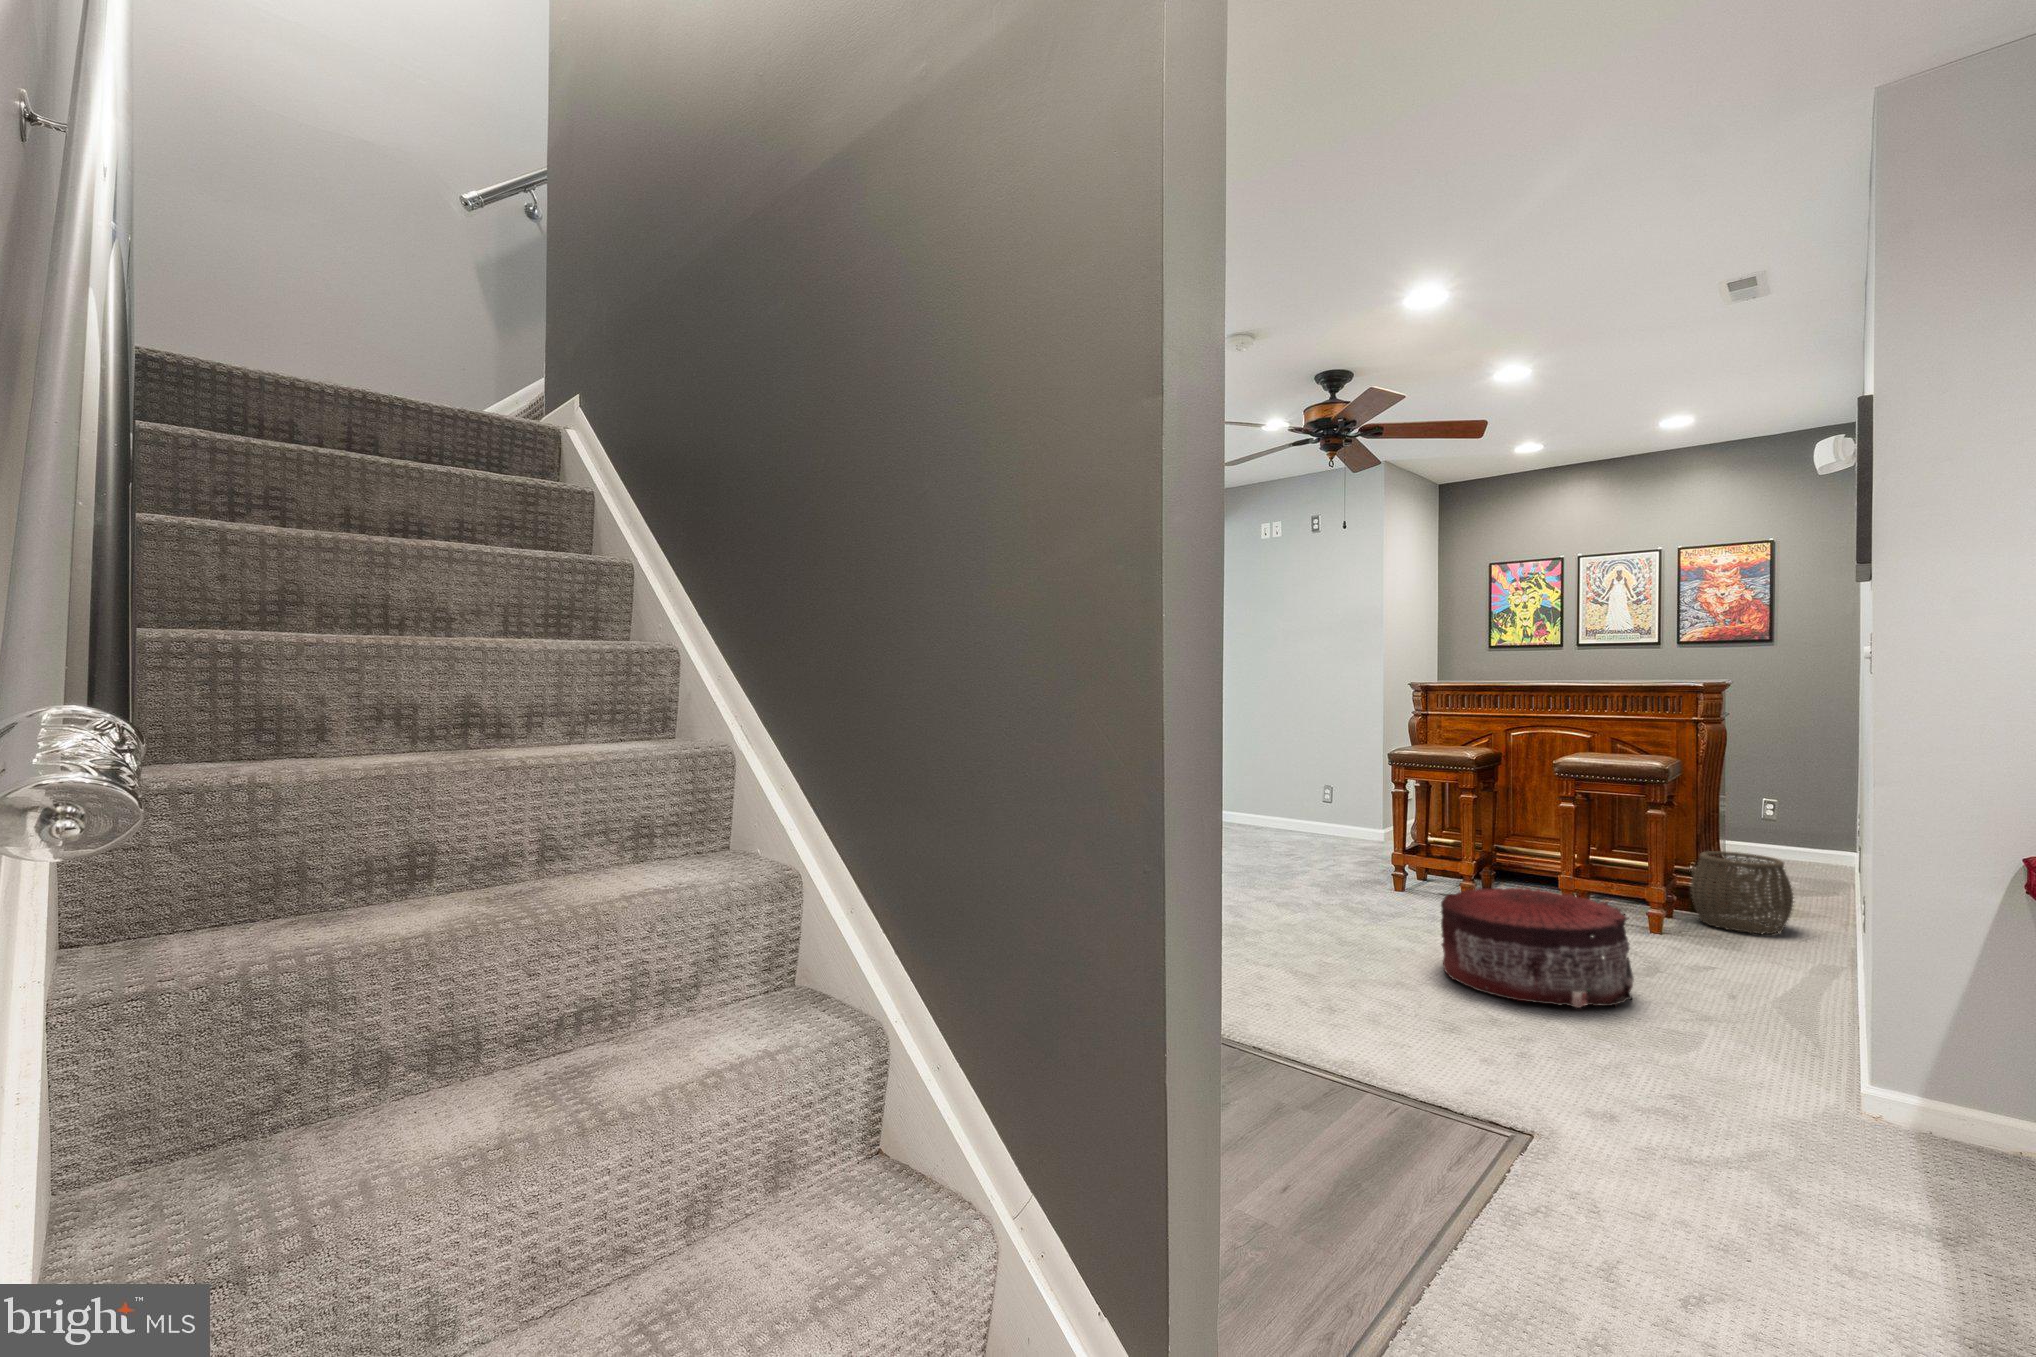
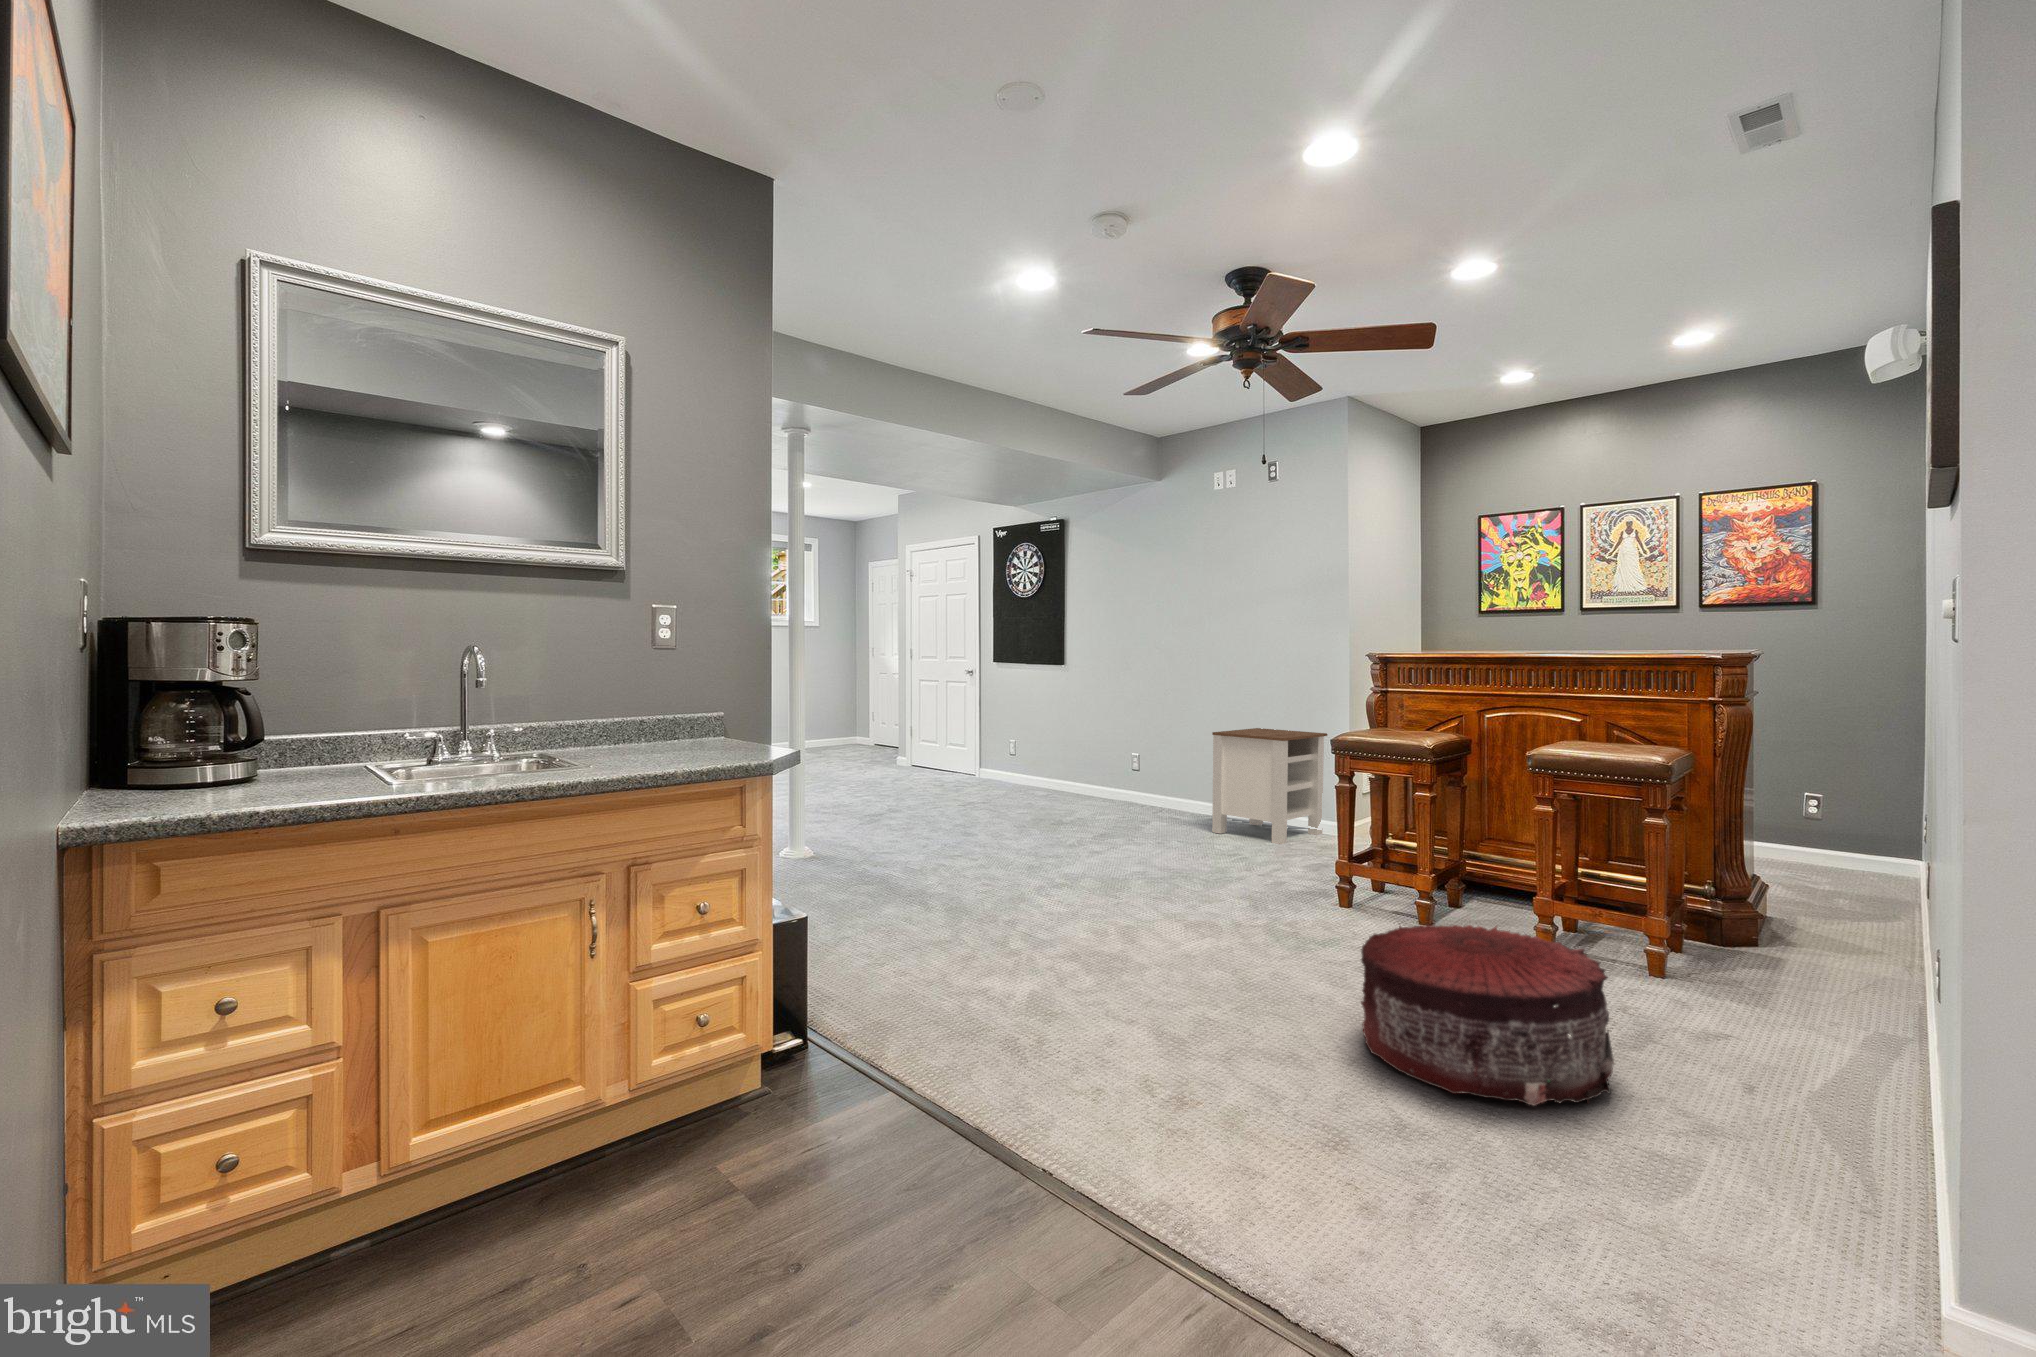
side table: none [1264,745,1363,845] -> present [1212,728,1328,844]
woven basket: present [1691,851,1794,935] -> none [1702,866,1838,976]

